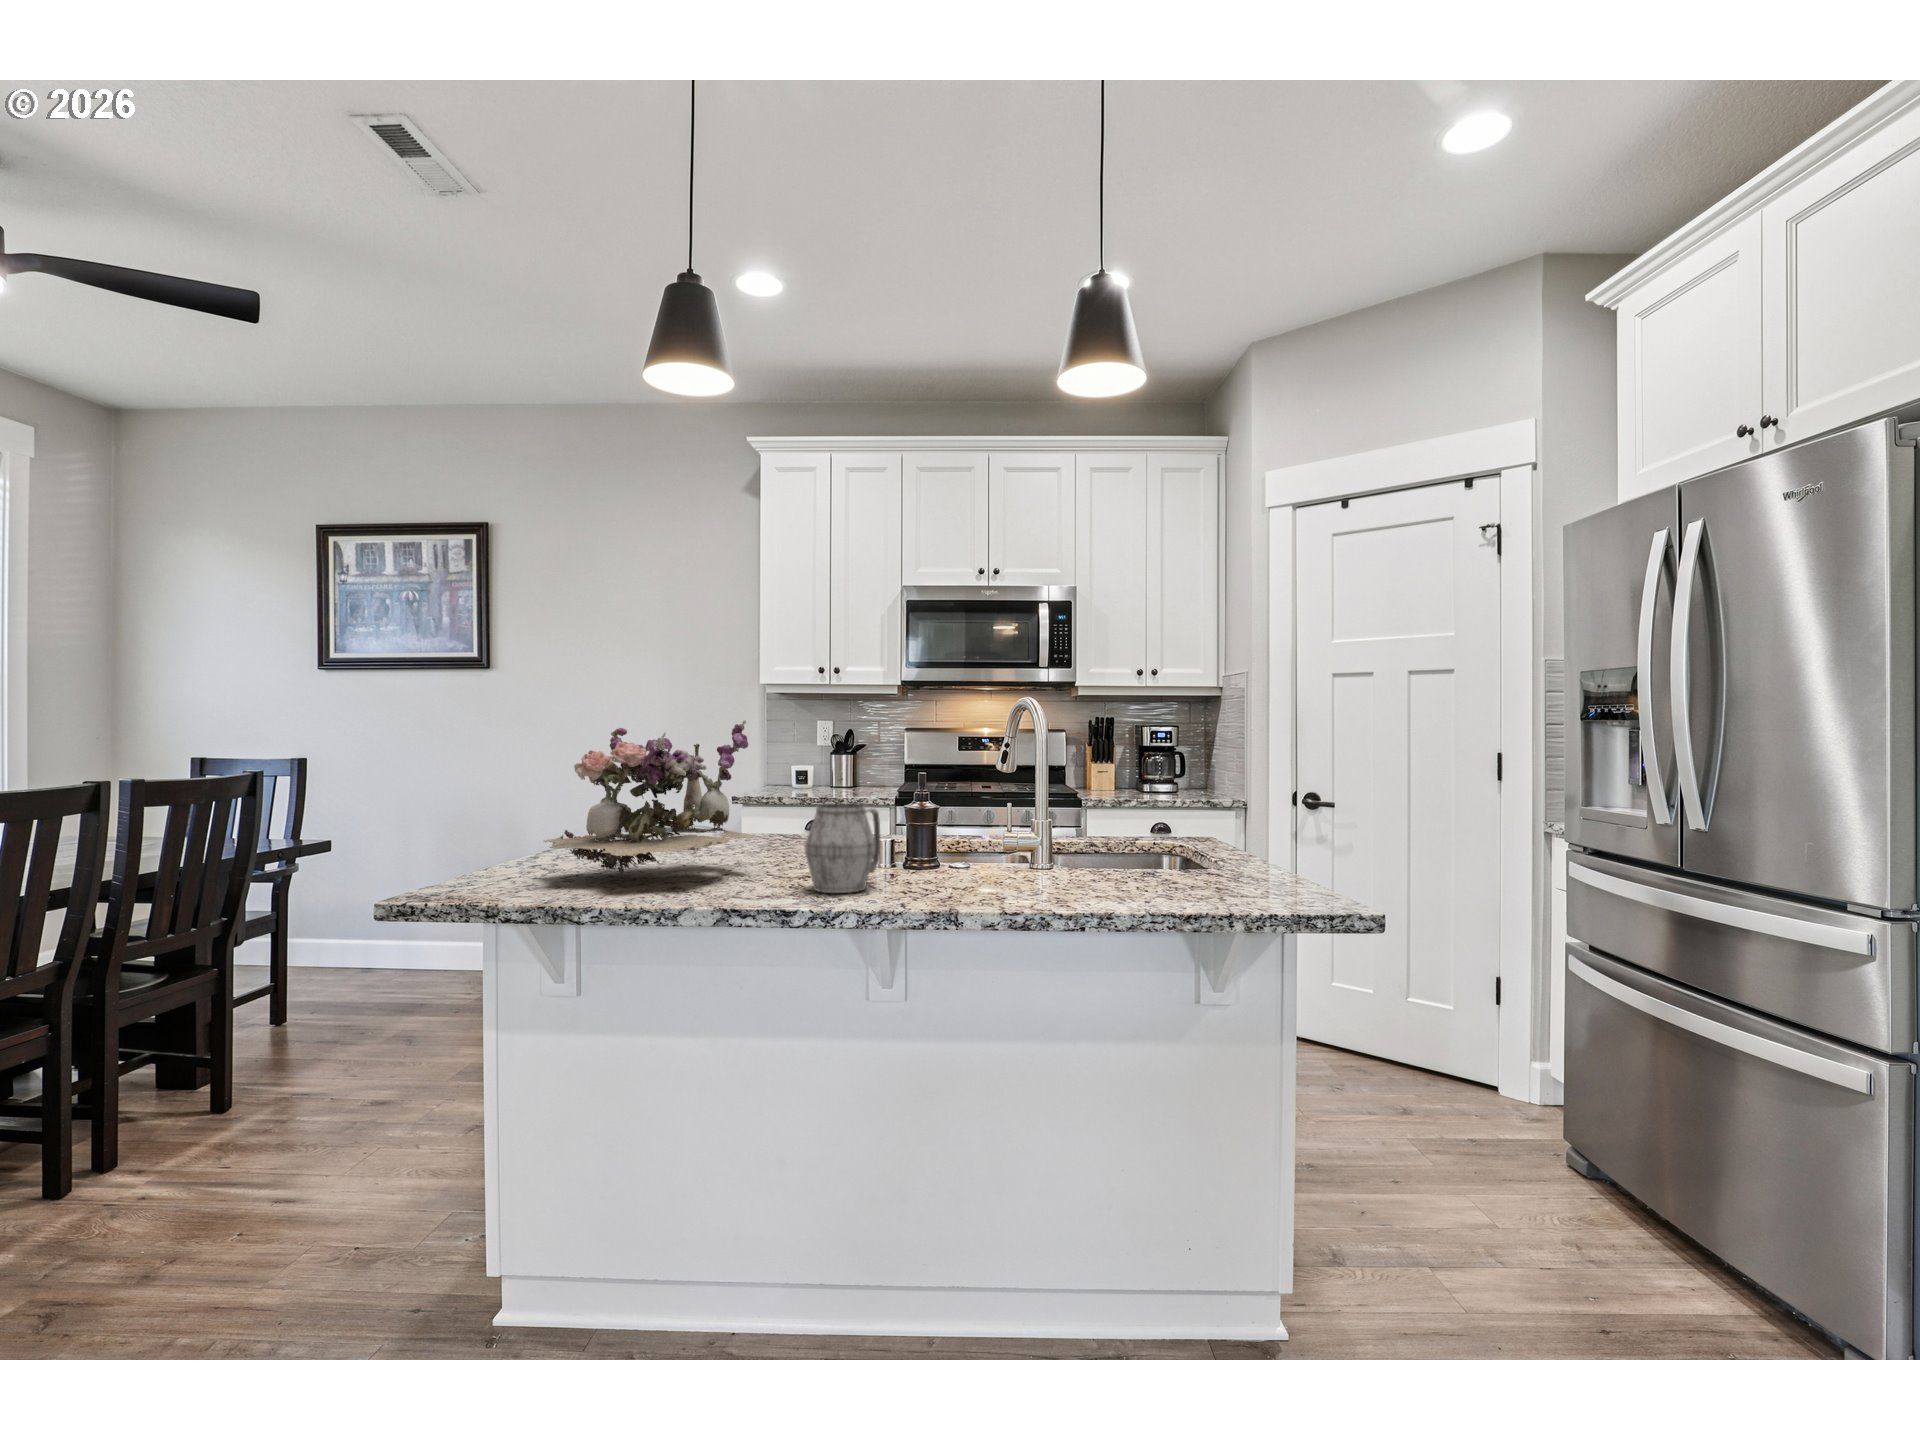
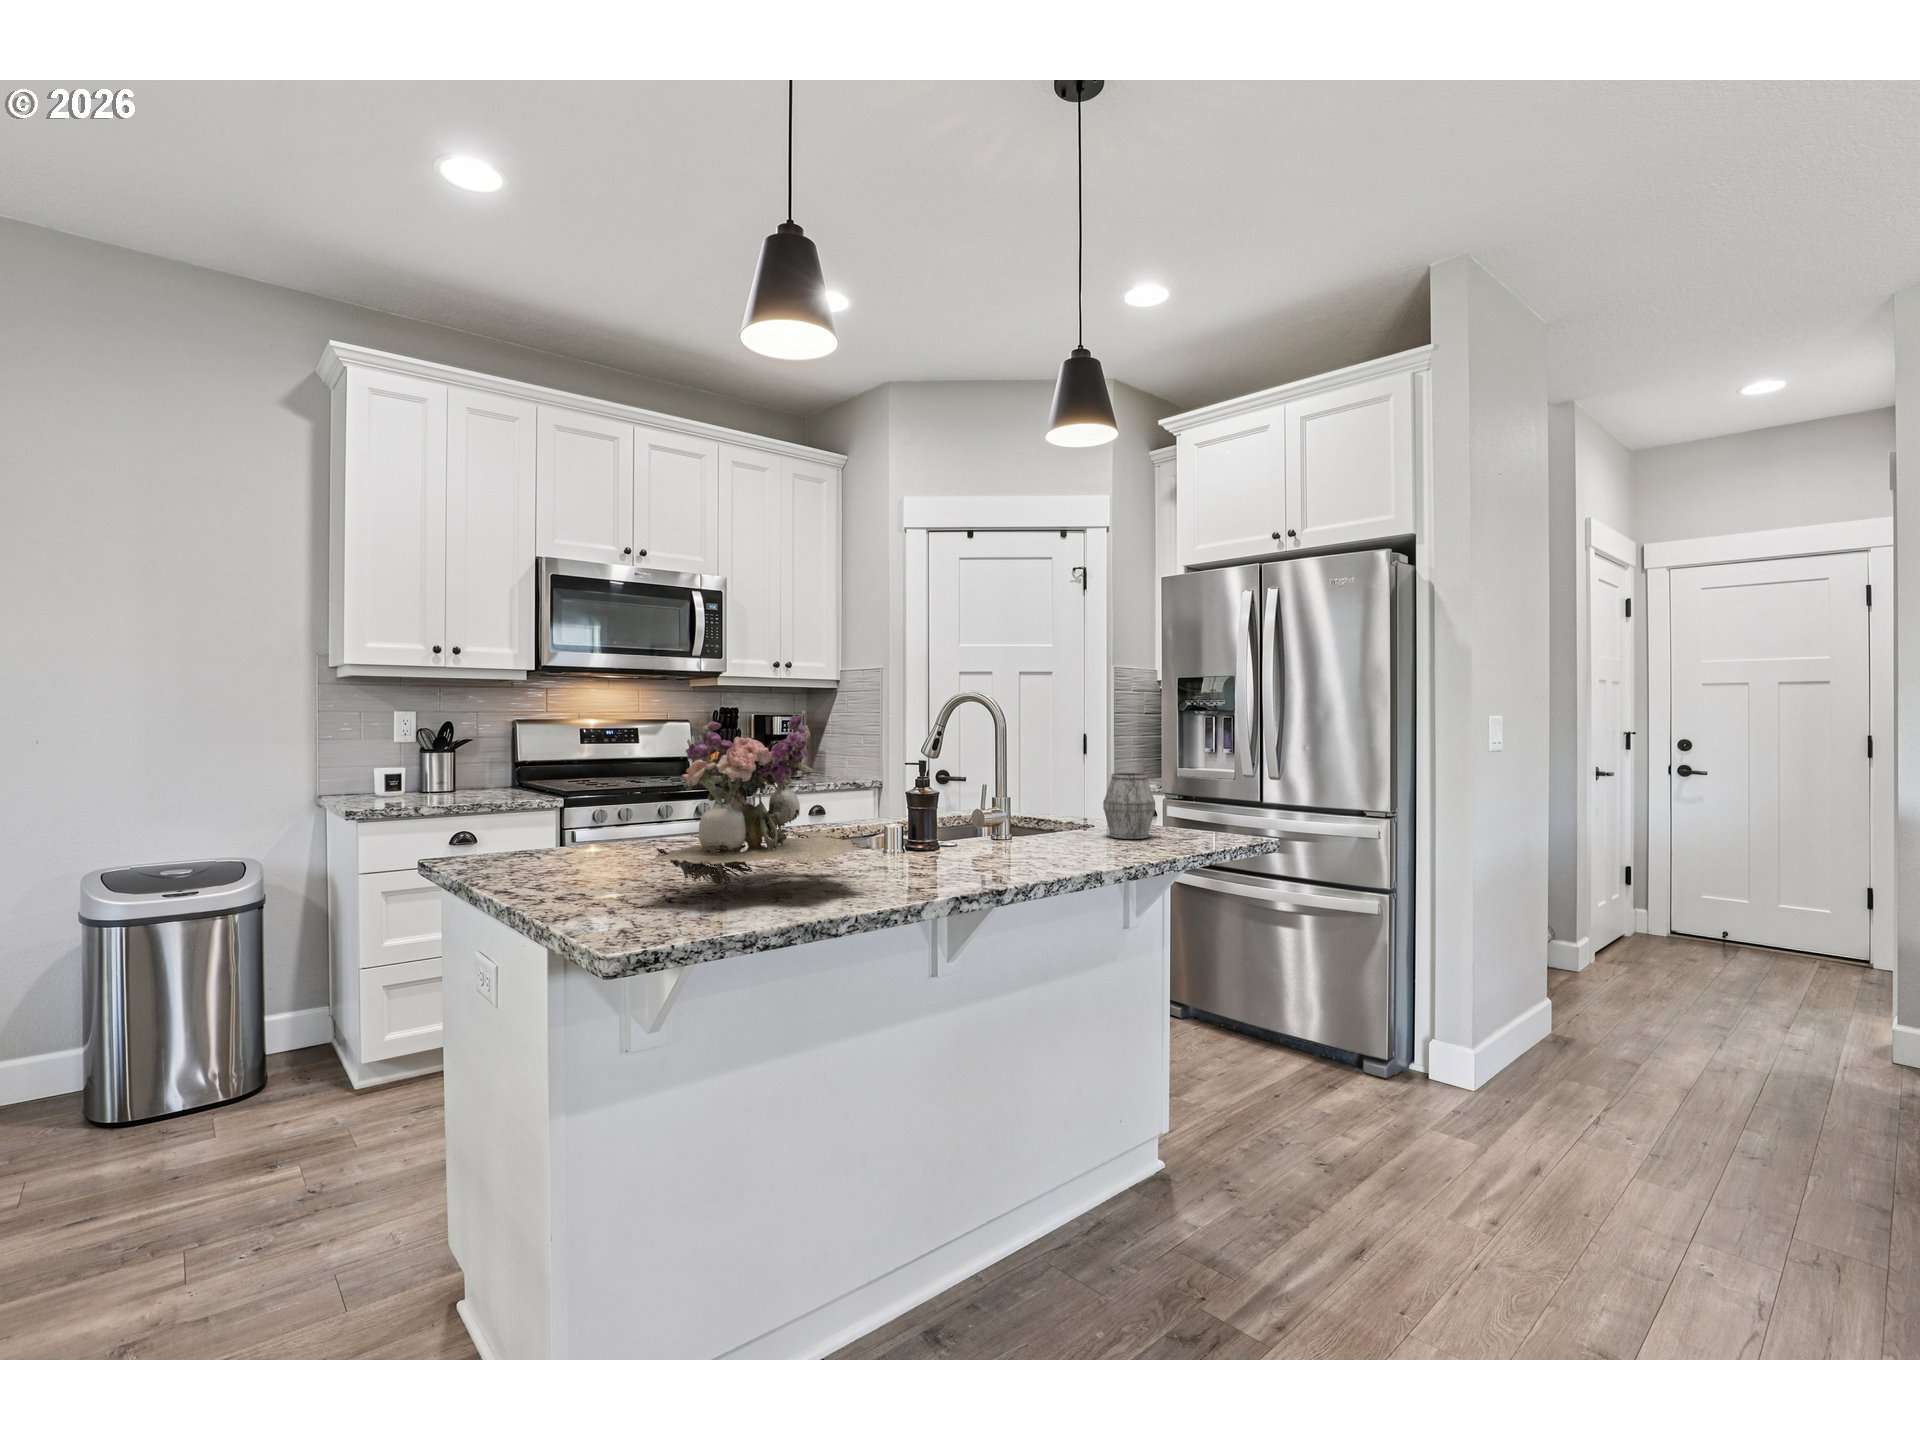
mug: present [805,804,880,893] -> present [1103,773,1155,839]

